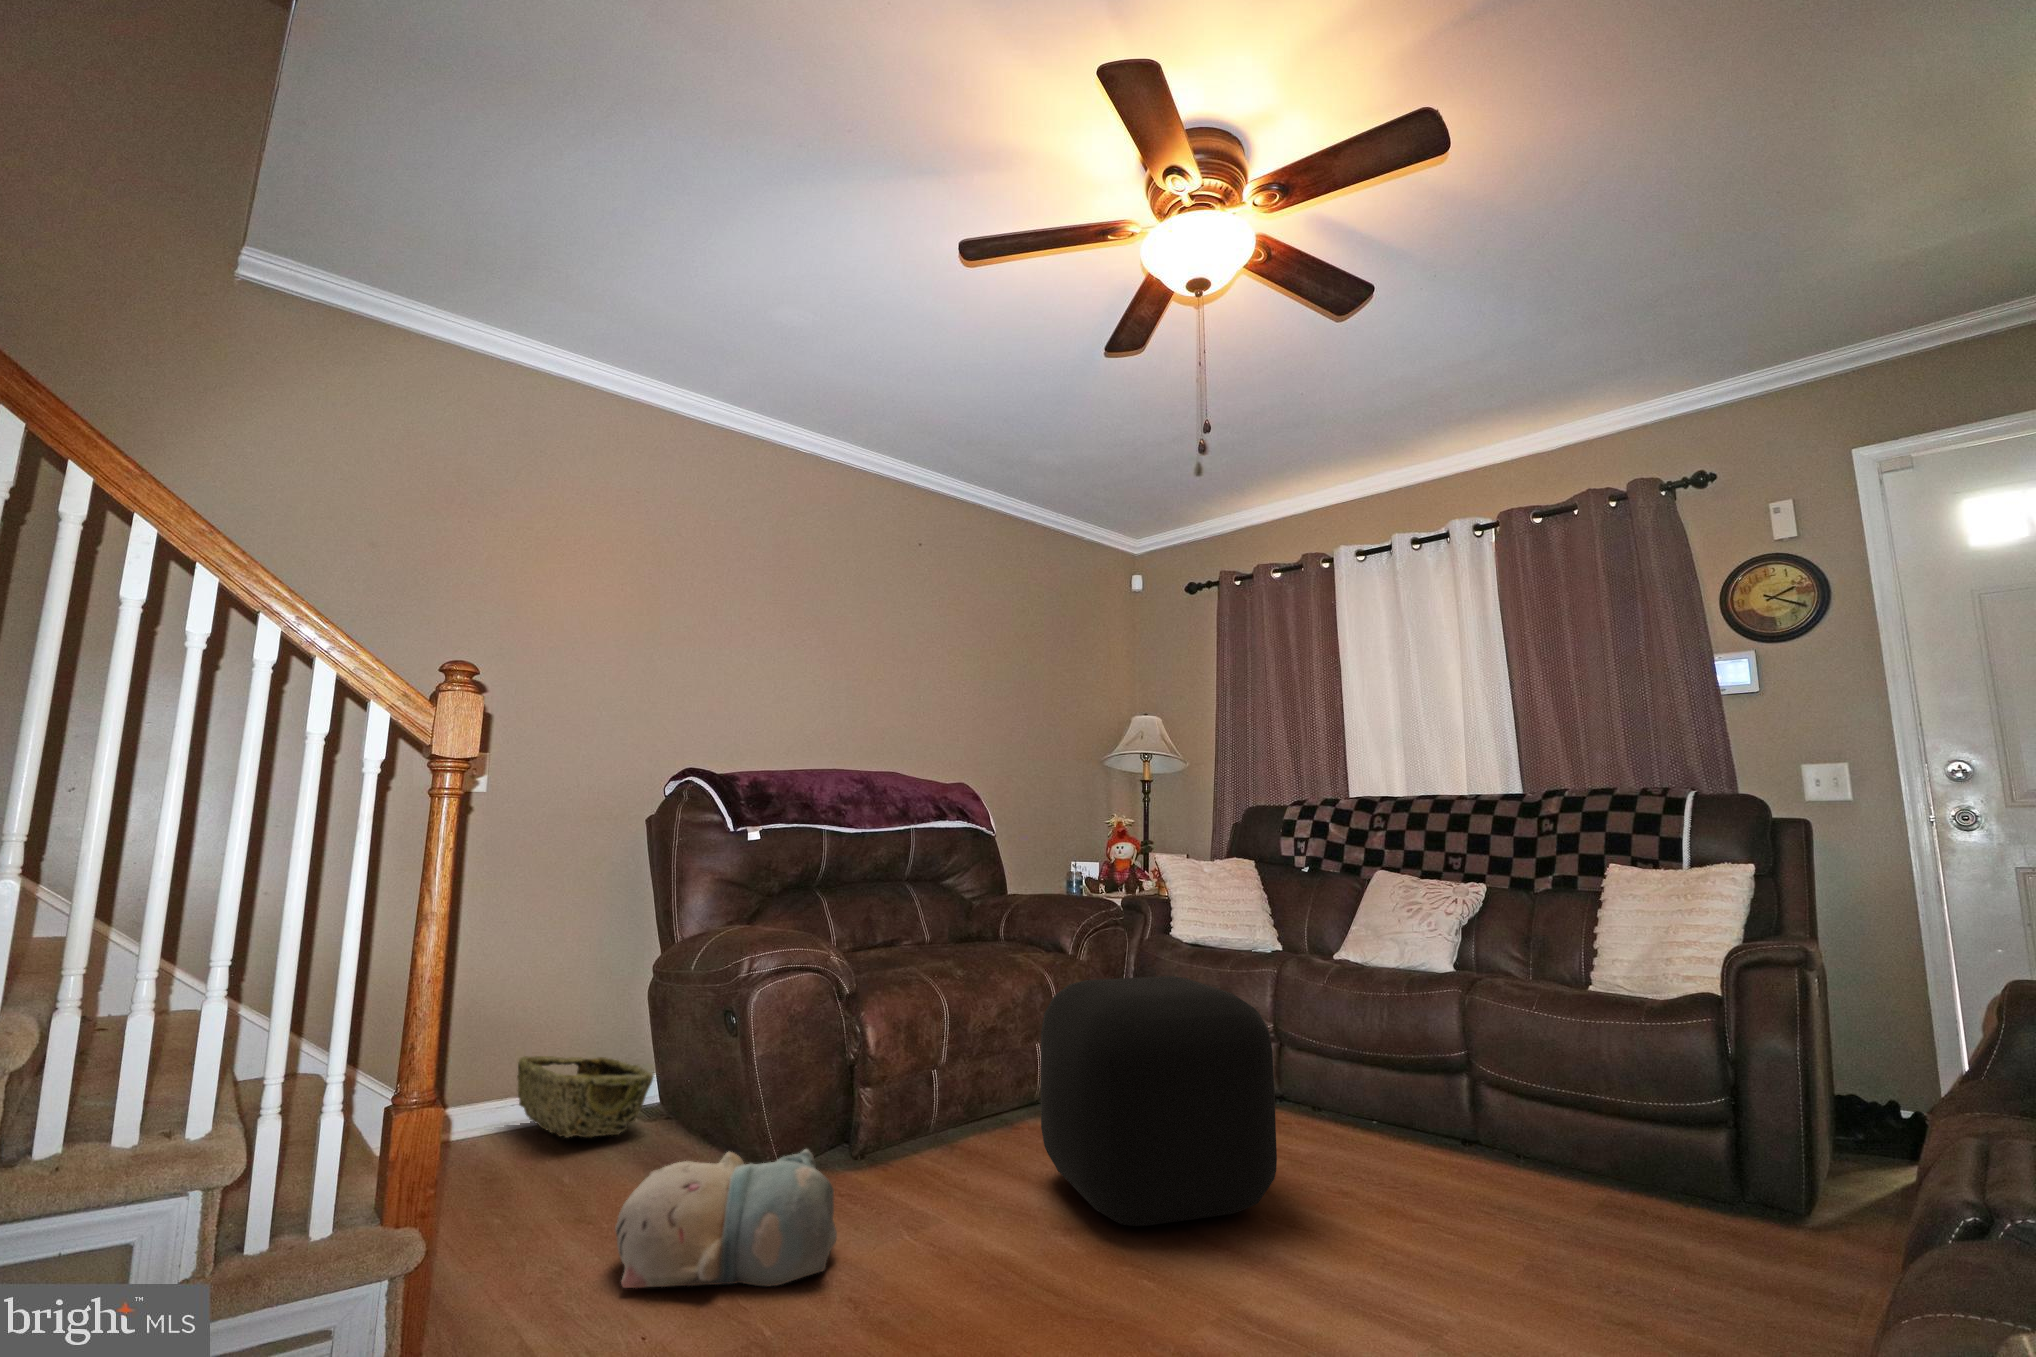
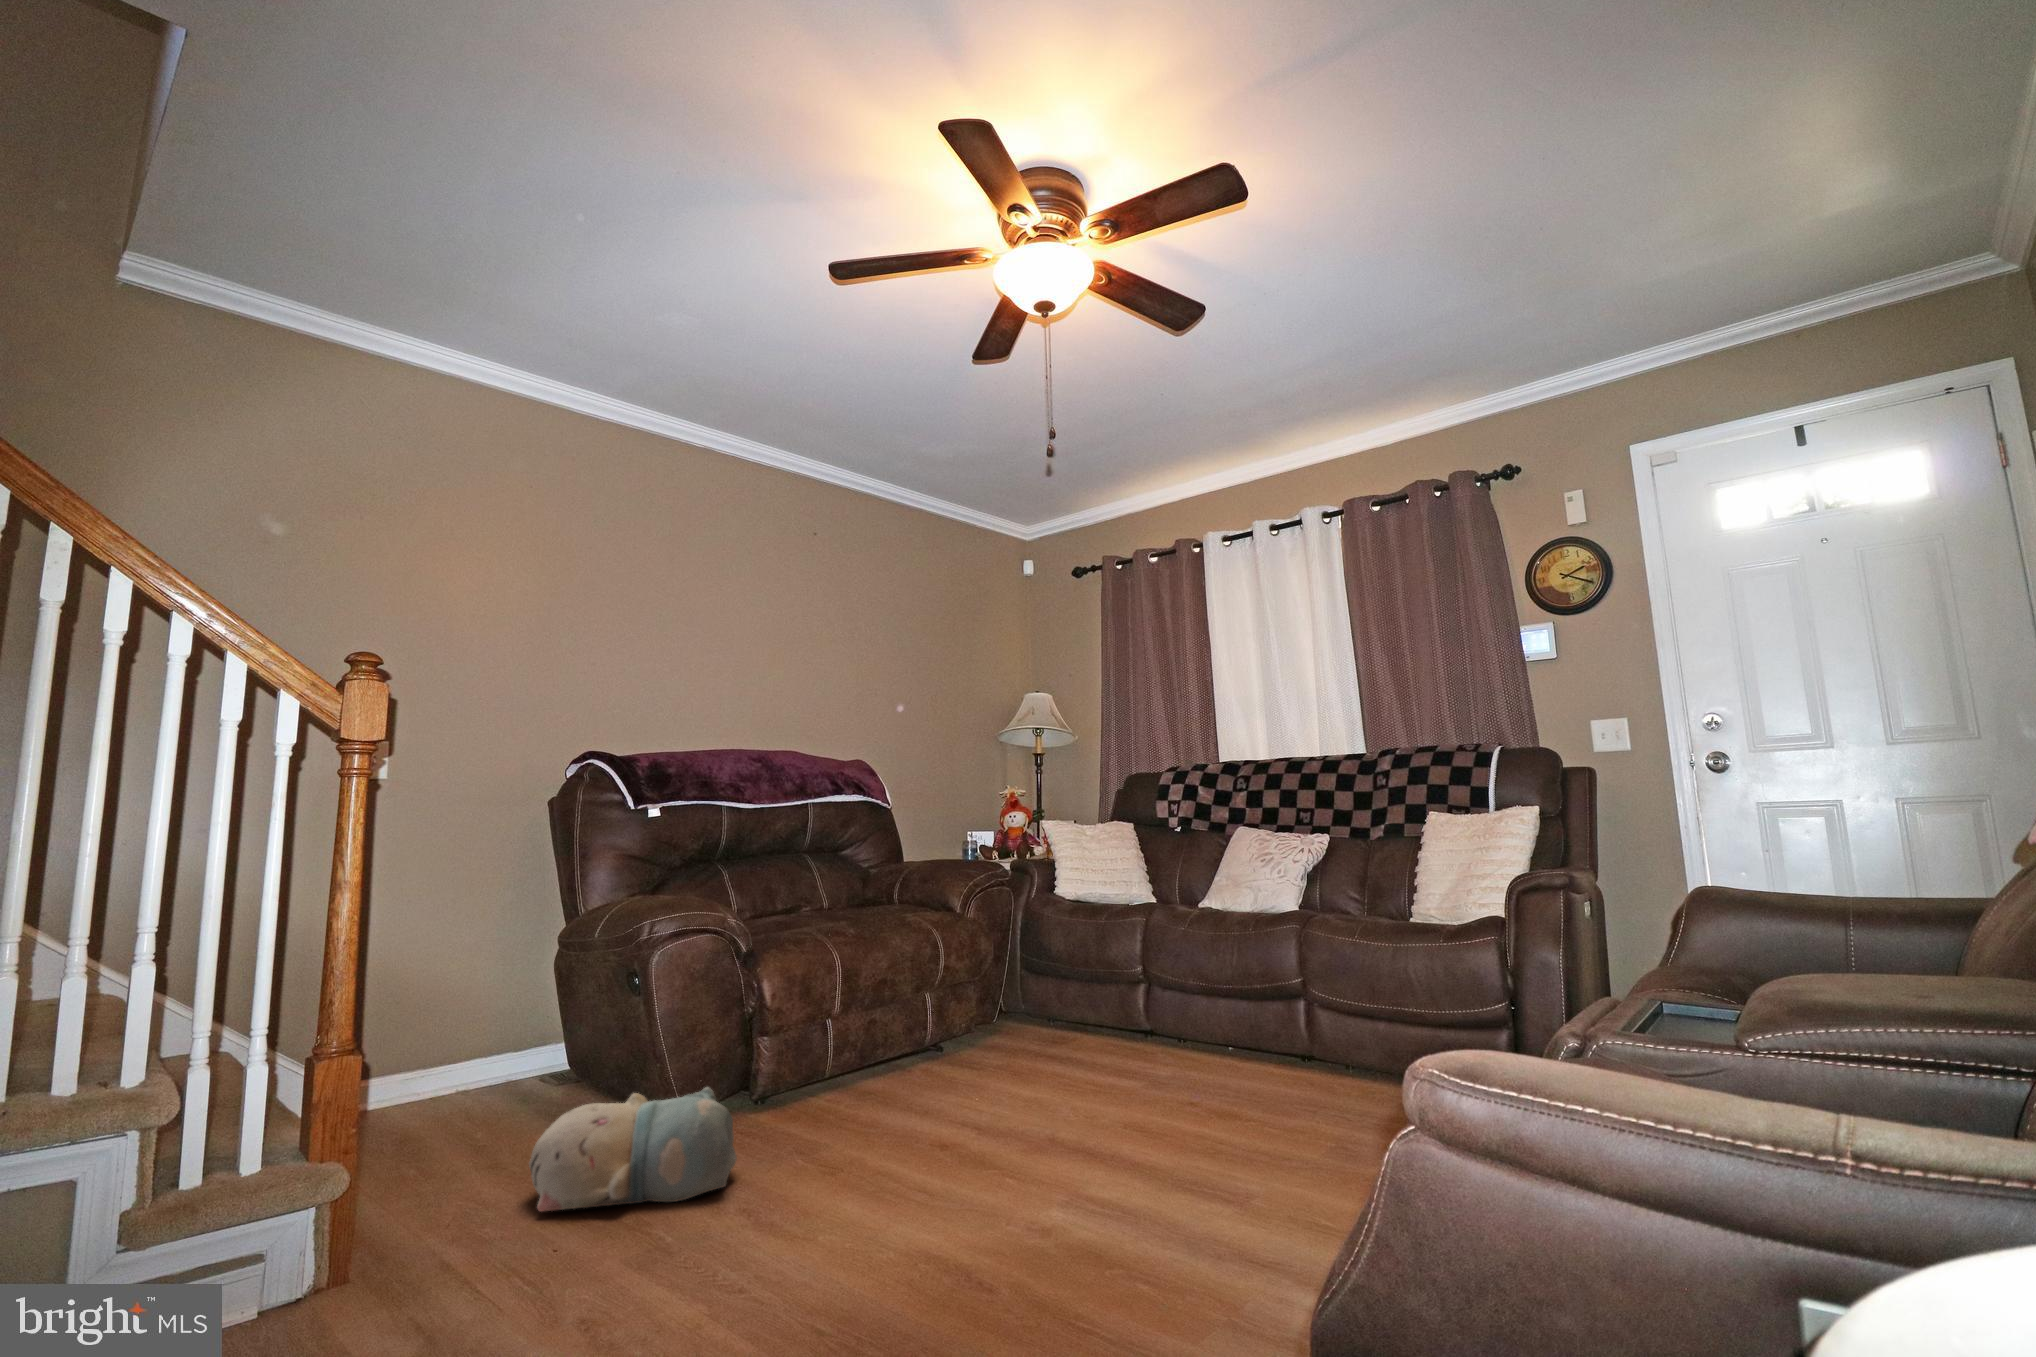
ottoman: present [1041,976,1277,1226] -> none [924,922,1130,1135]
woven basket: present [517,1056,653,1138] -> none [420,1032,559,1106]

